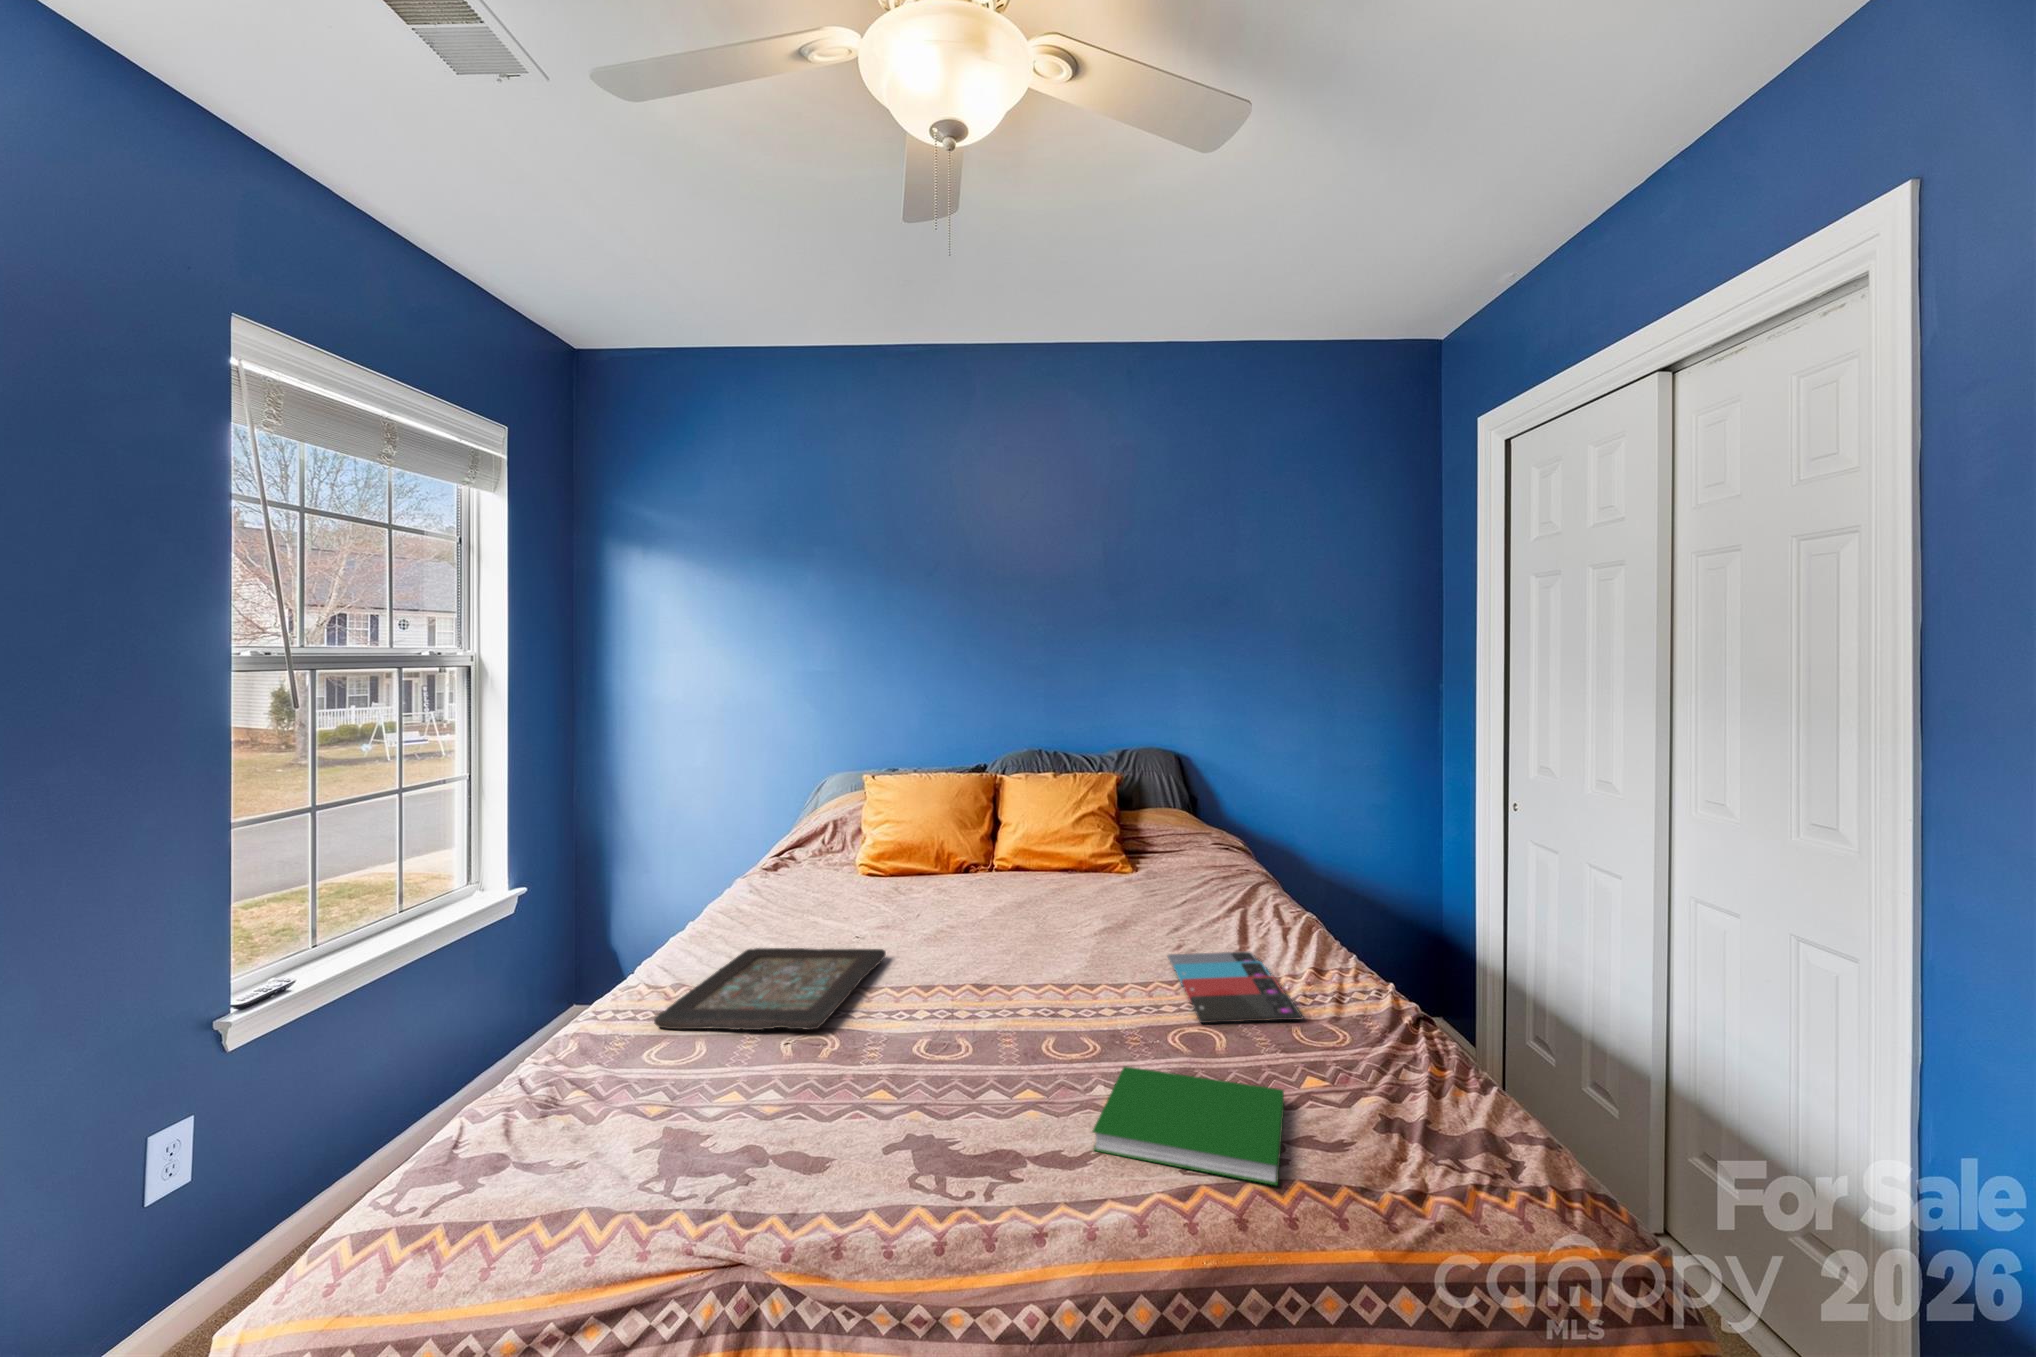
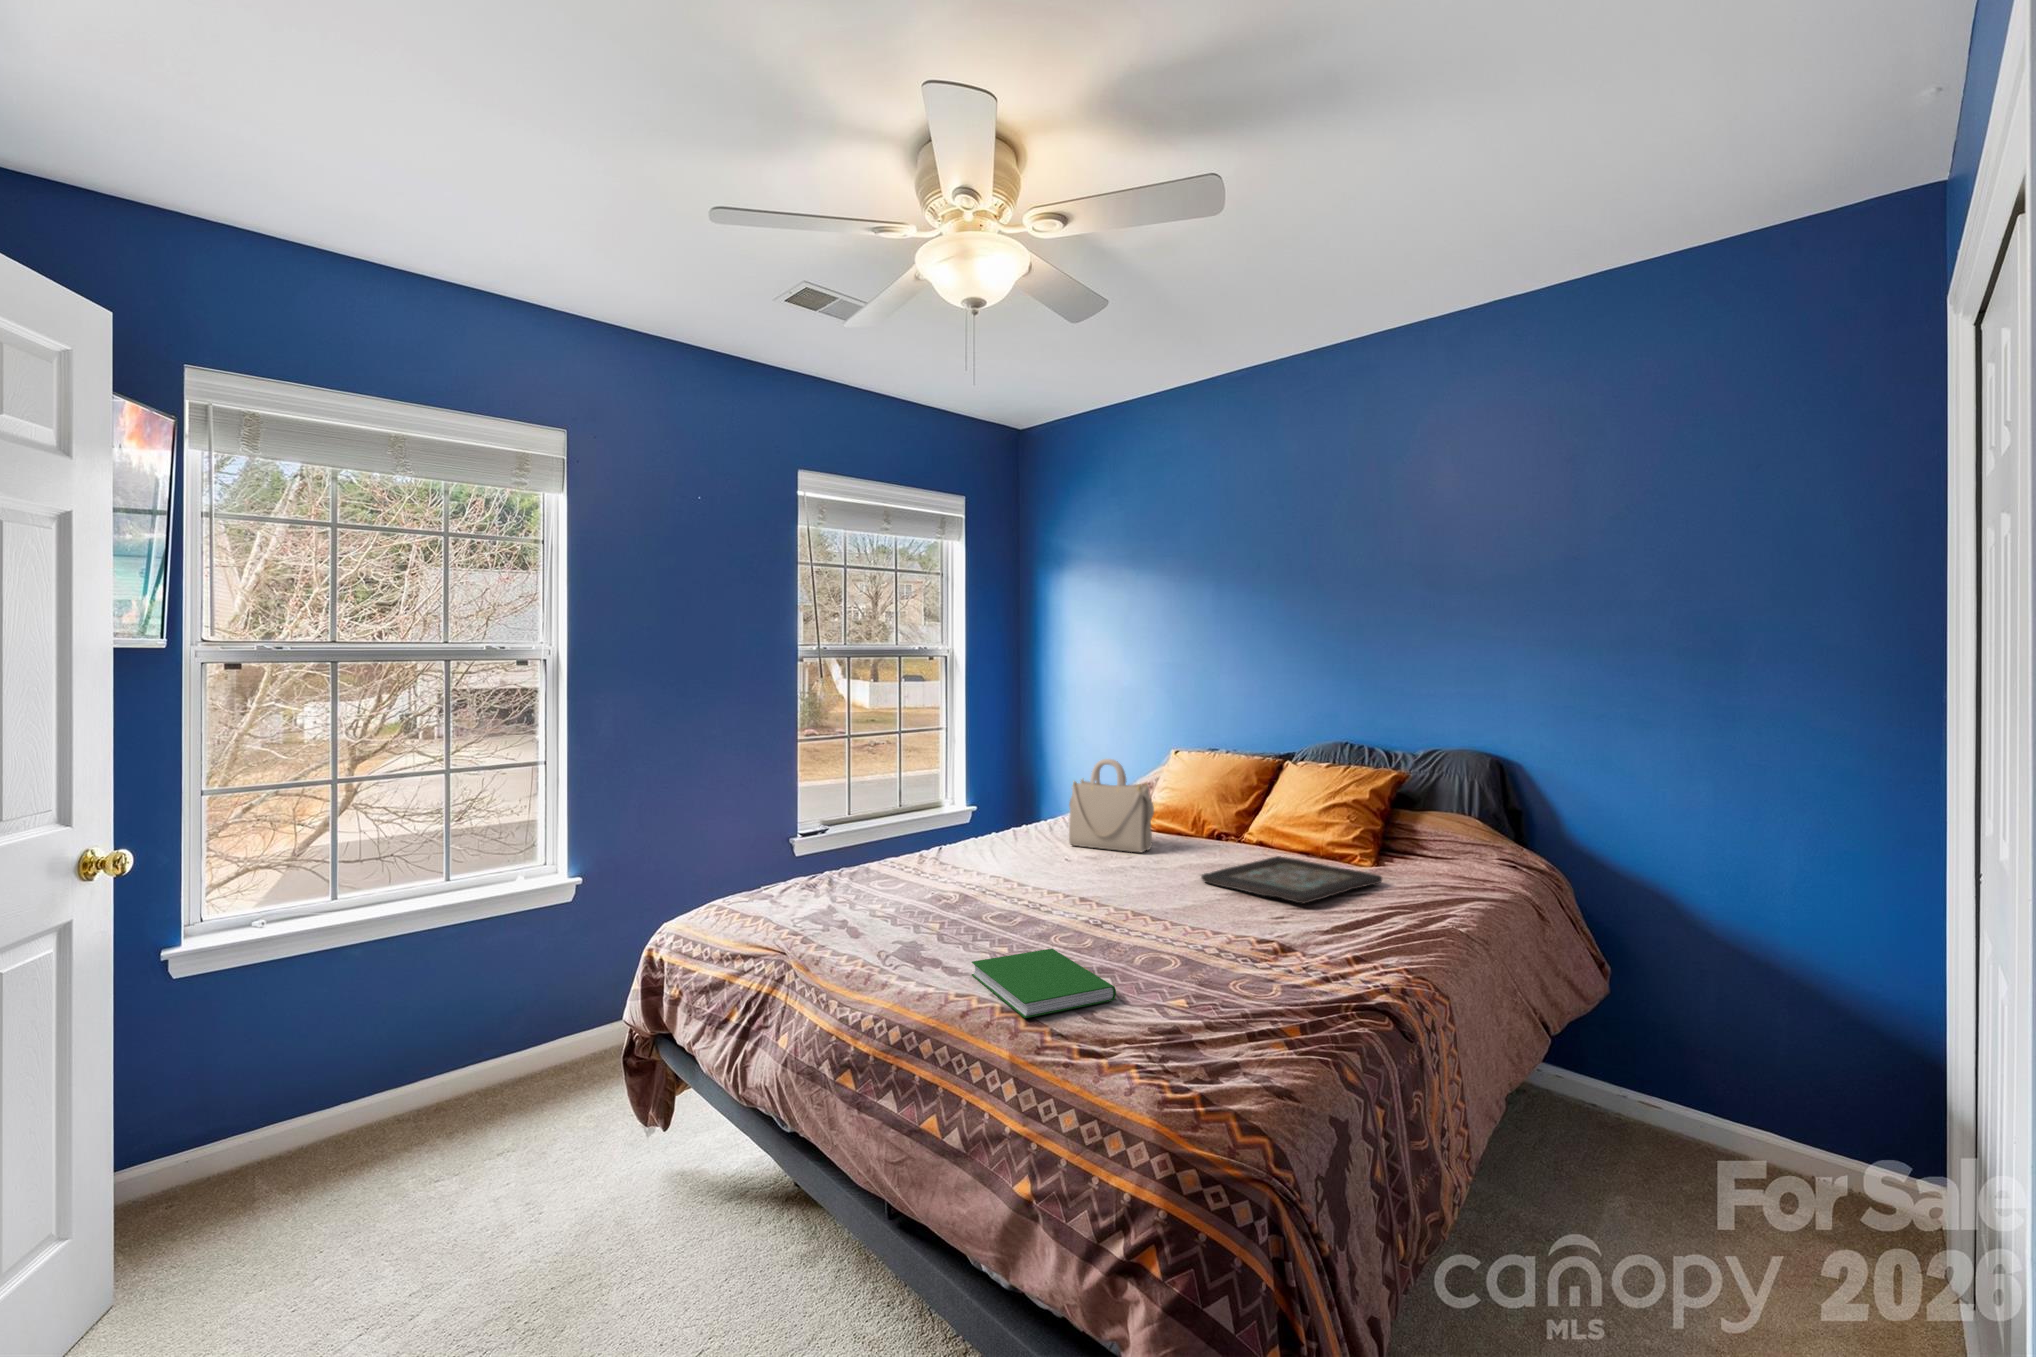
handbag: none [835,802,940,916] -> present [1069,759,1154,852]
decorative tray: present [654,948,886,1030] -> present [1201,856,1382,904]
smartphone: present [1168,952,1303,1023] -> none [1167,919,1319,975]

